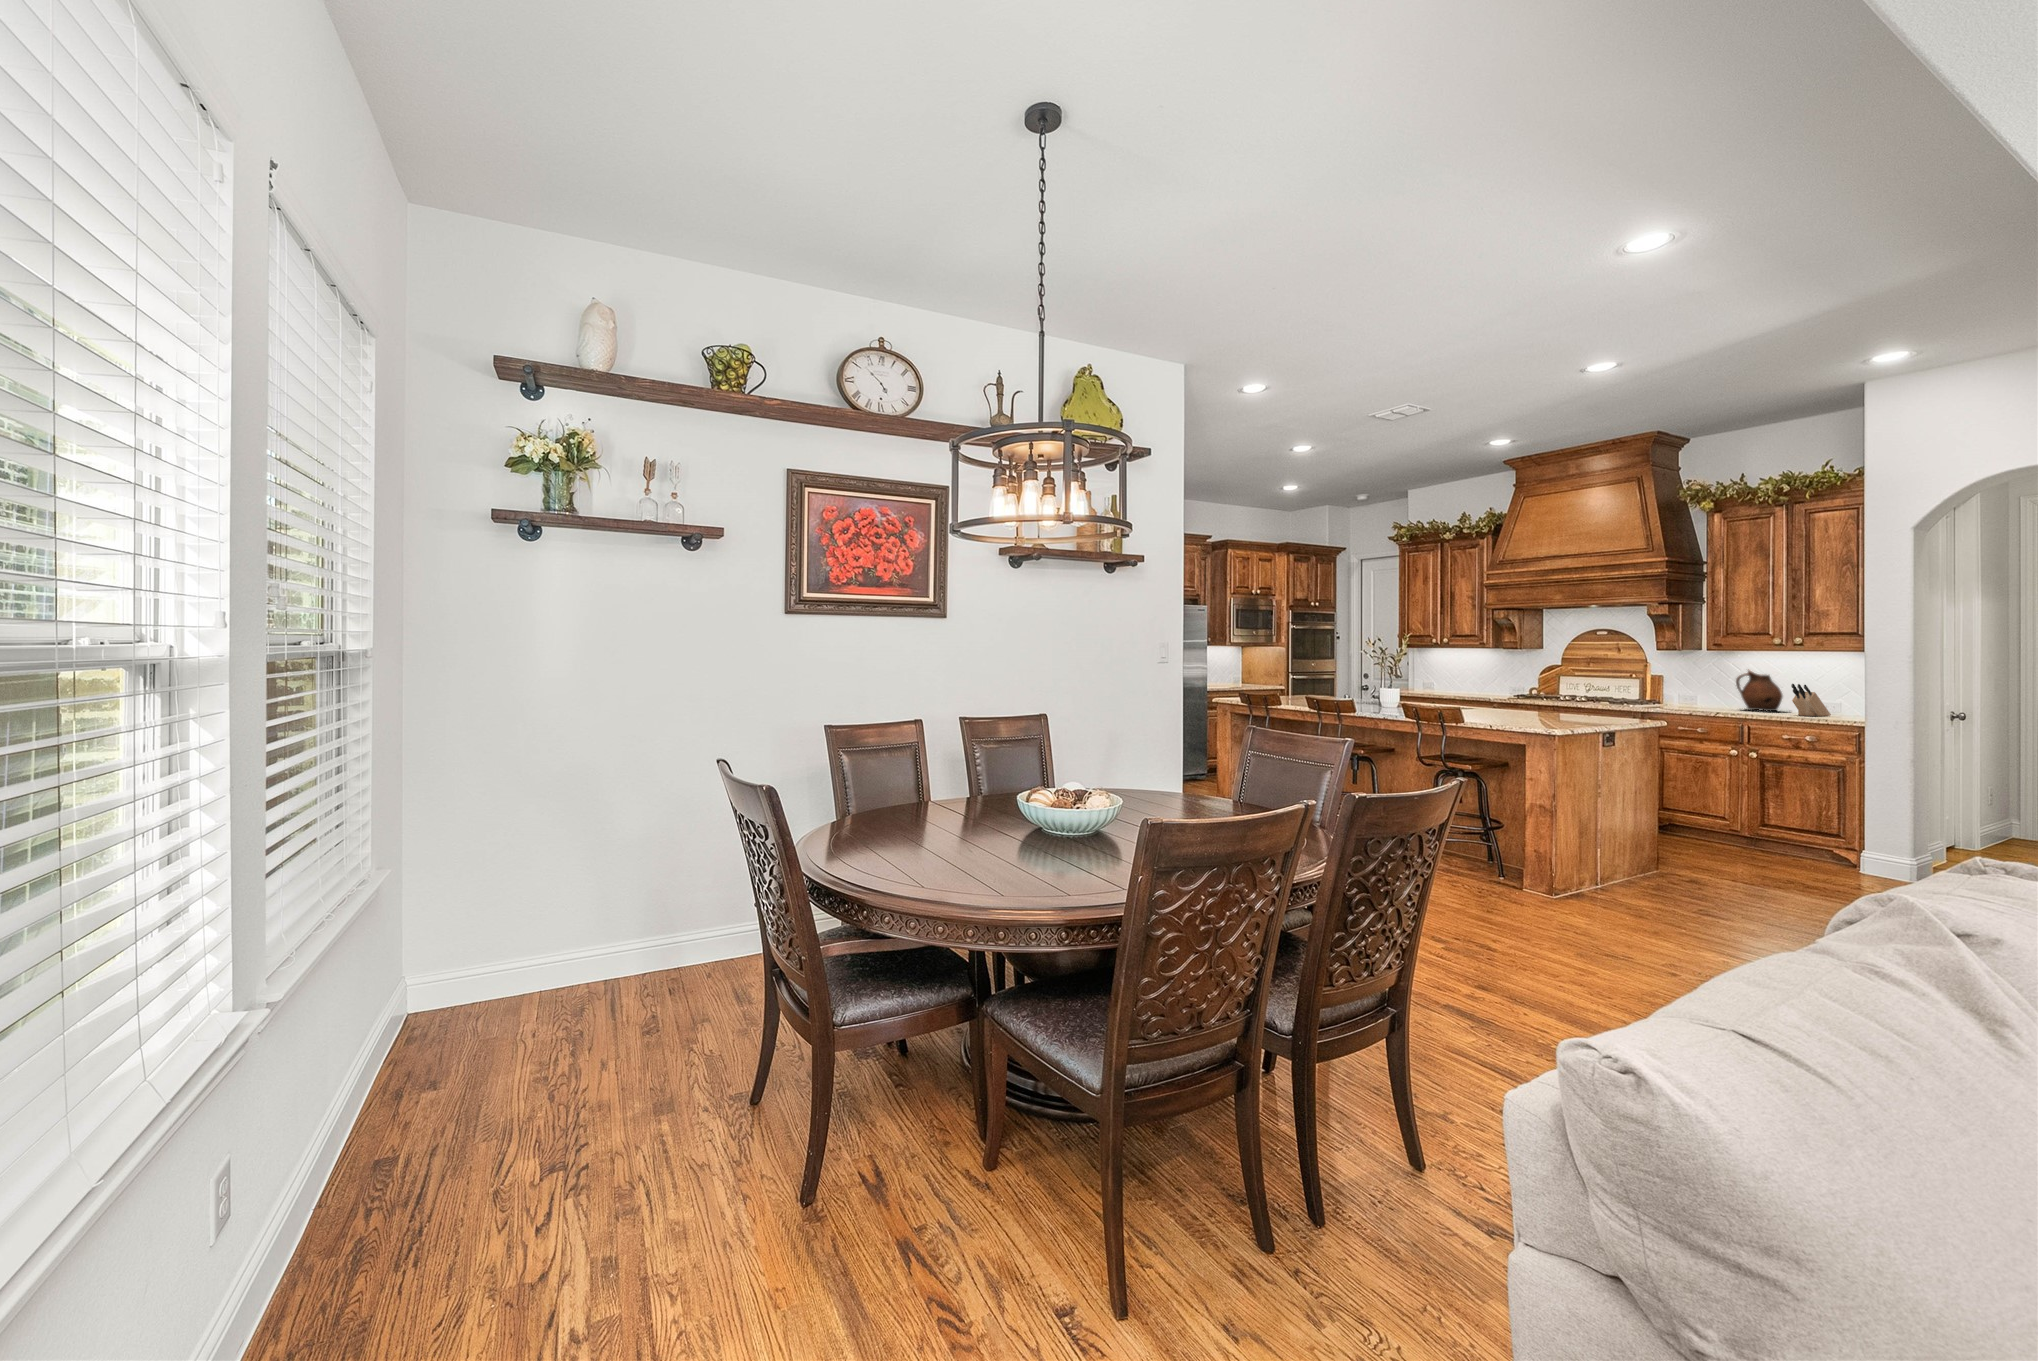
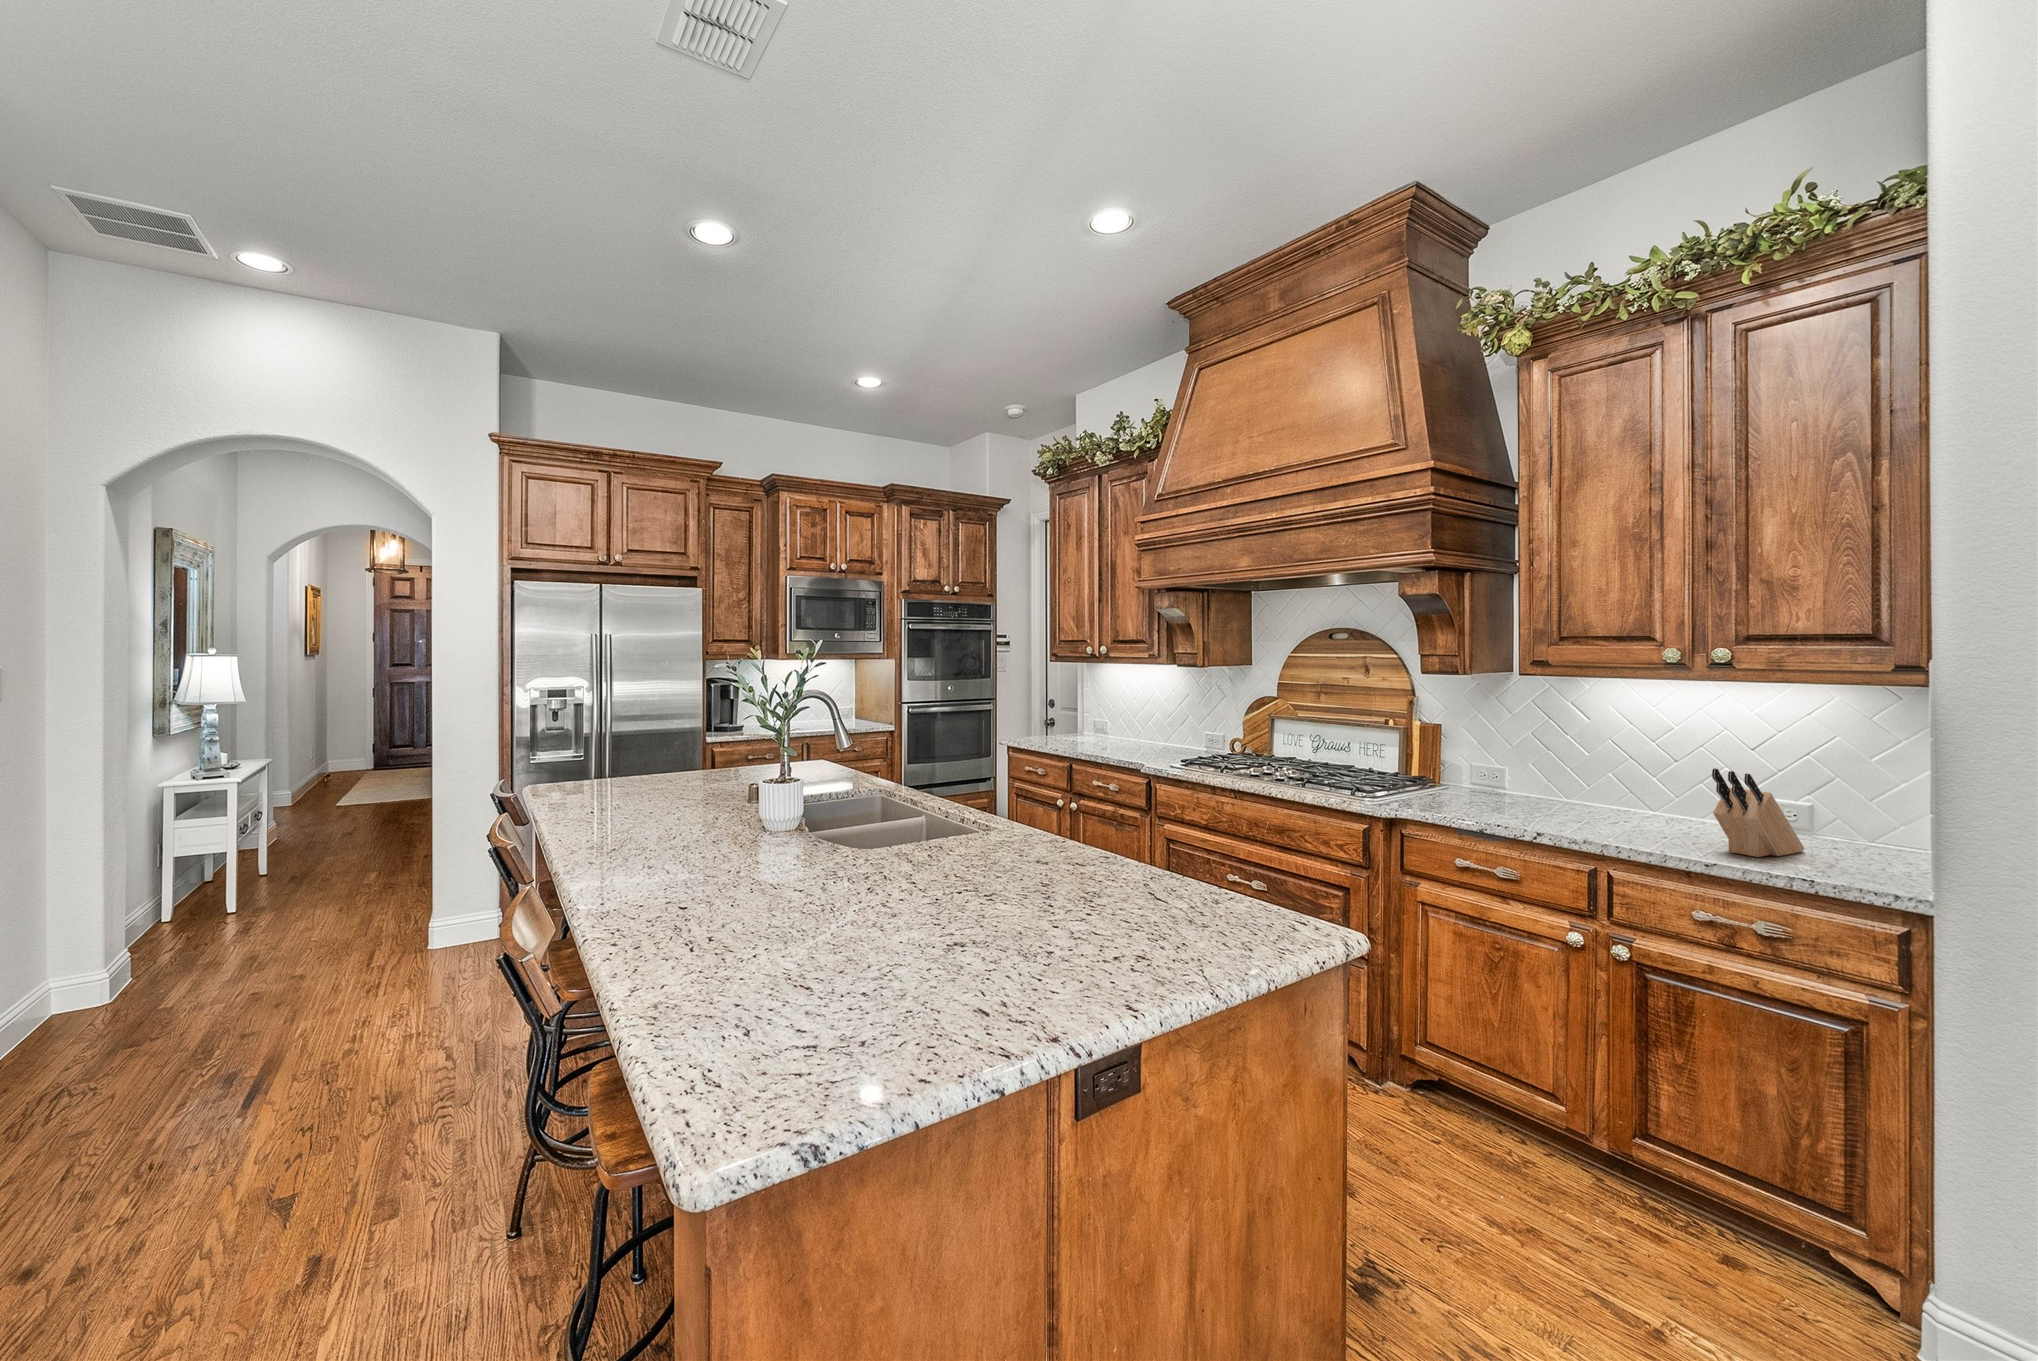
ceramic pitcher: present [1736,669,1783,711] -> none [1579,721,1703,830]

